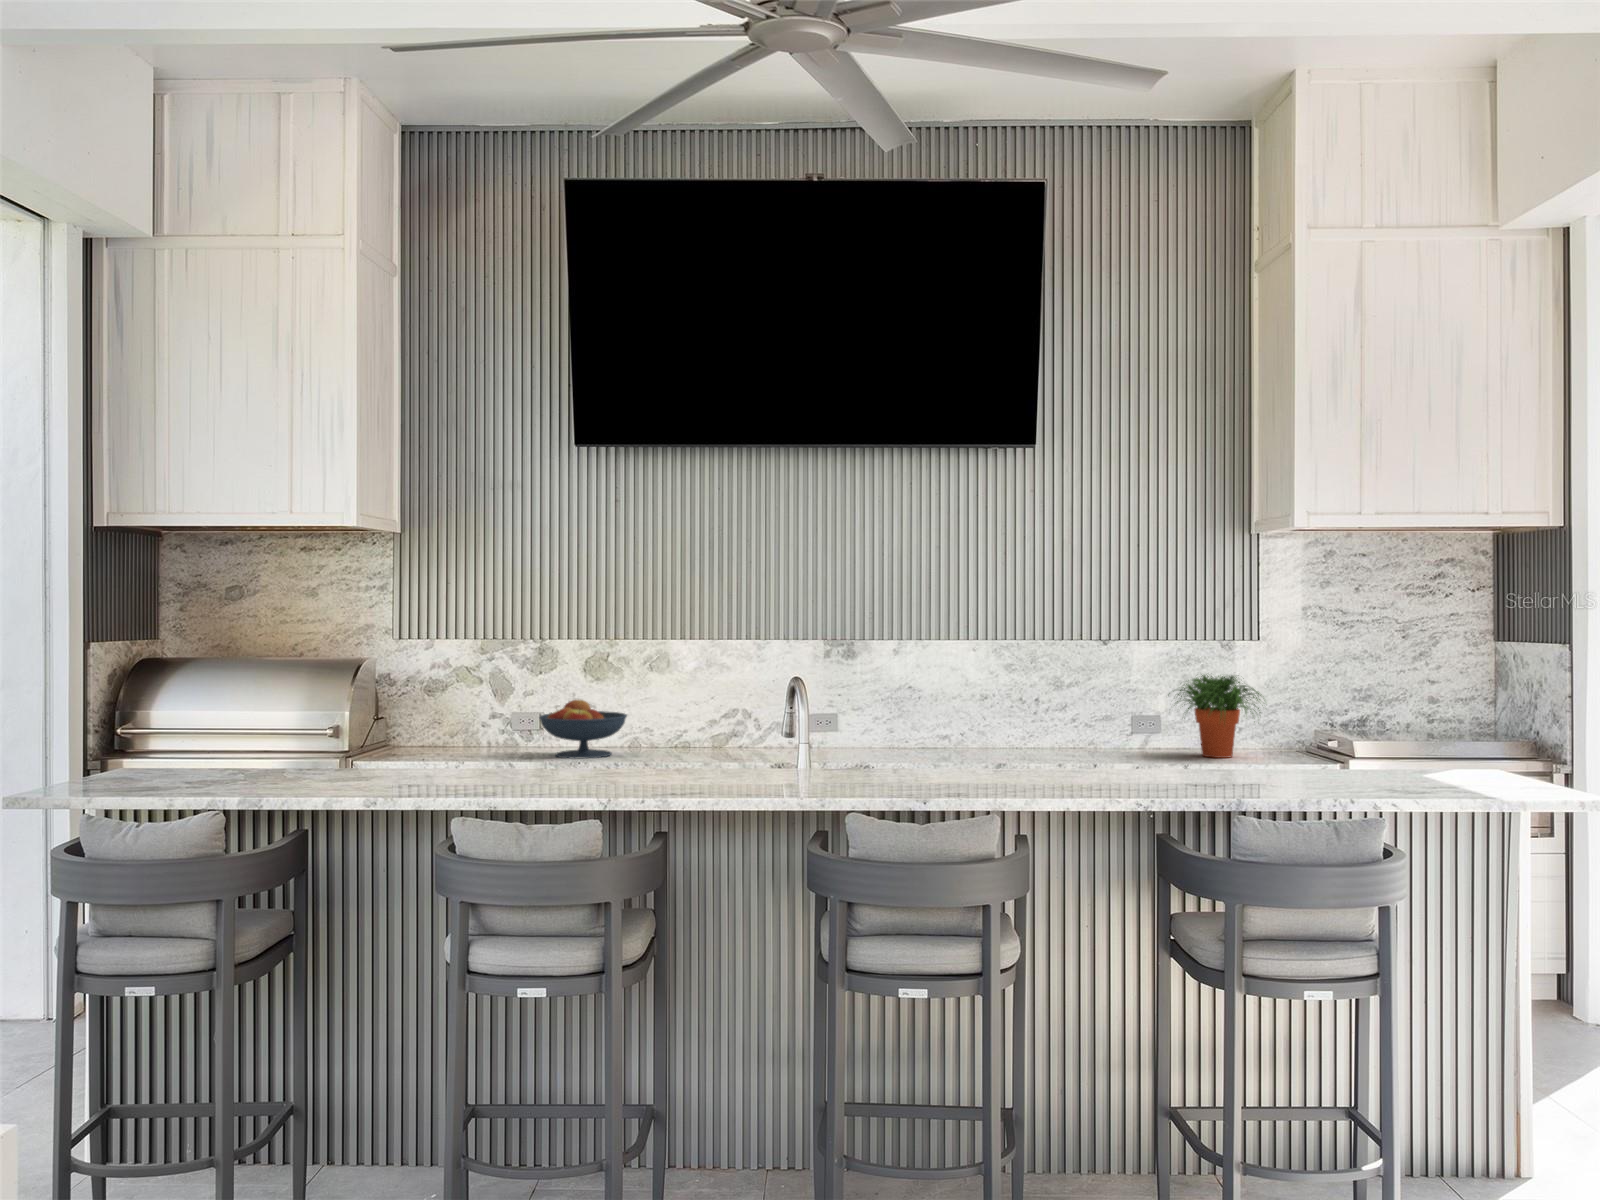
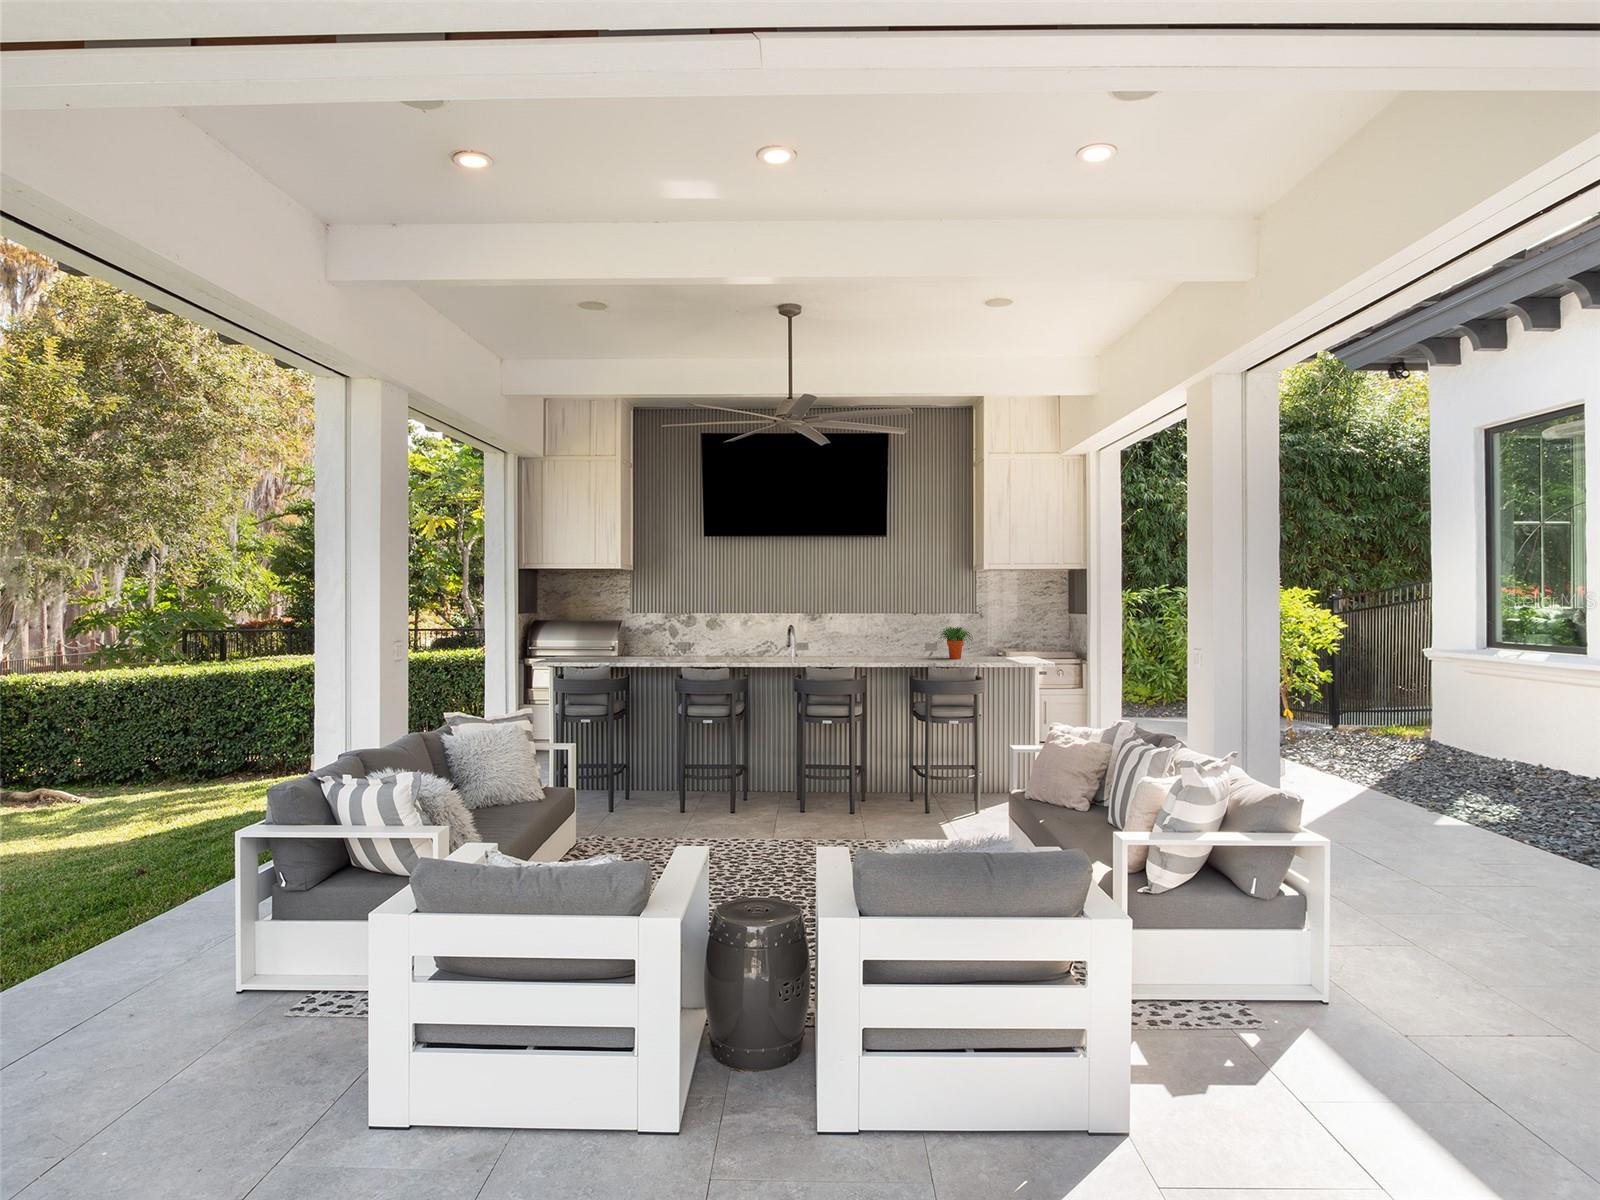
fruit bowl: present [539,700,627,758] -> none [691,636,725,659]

